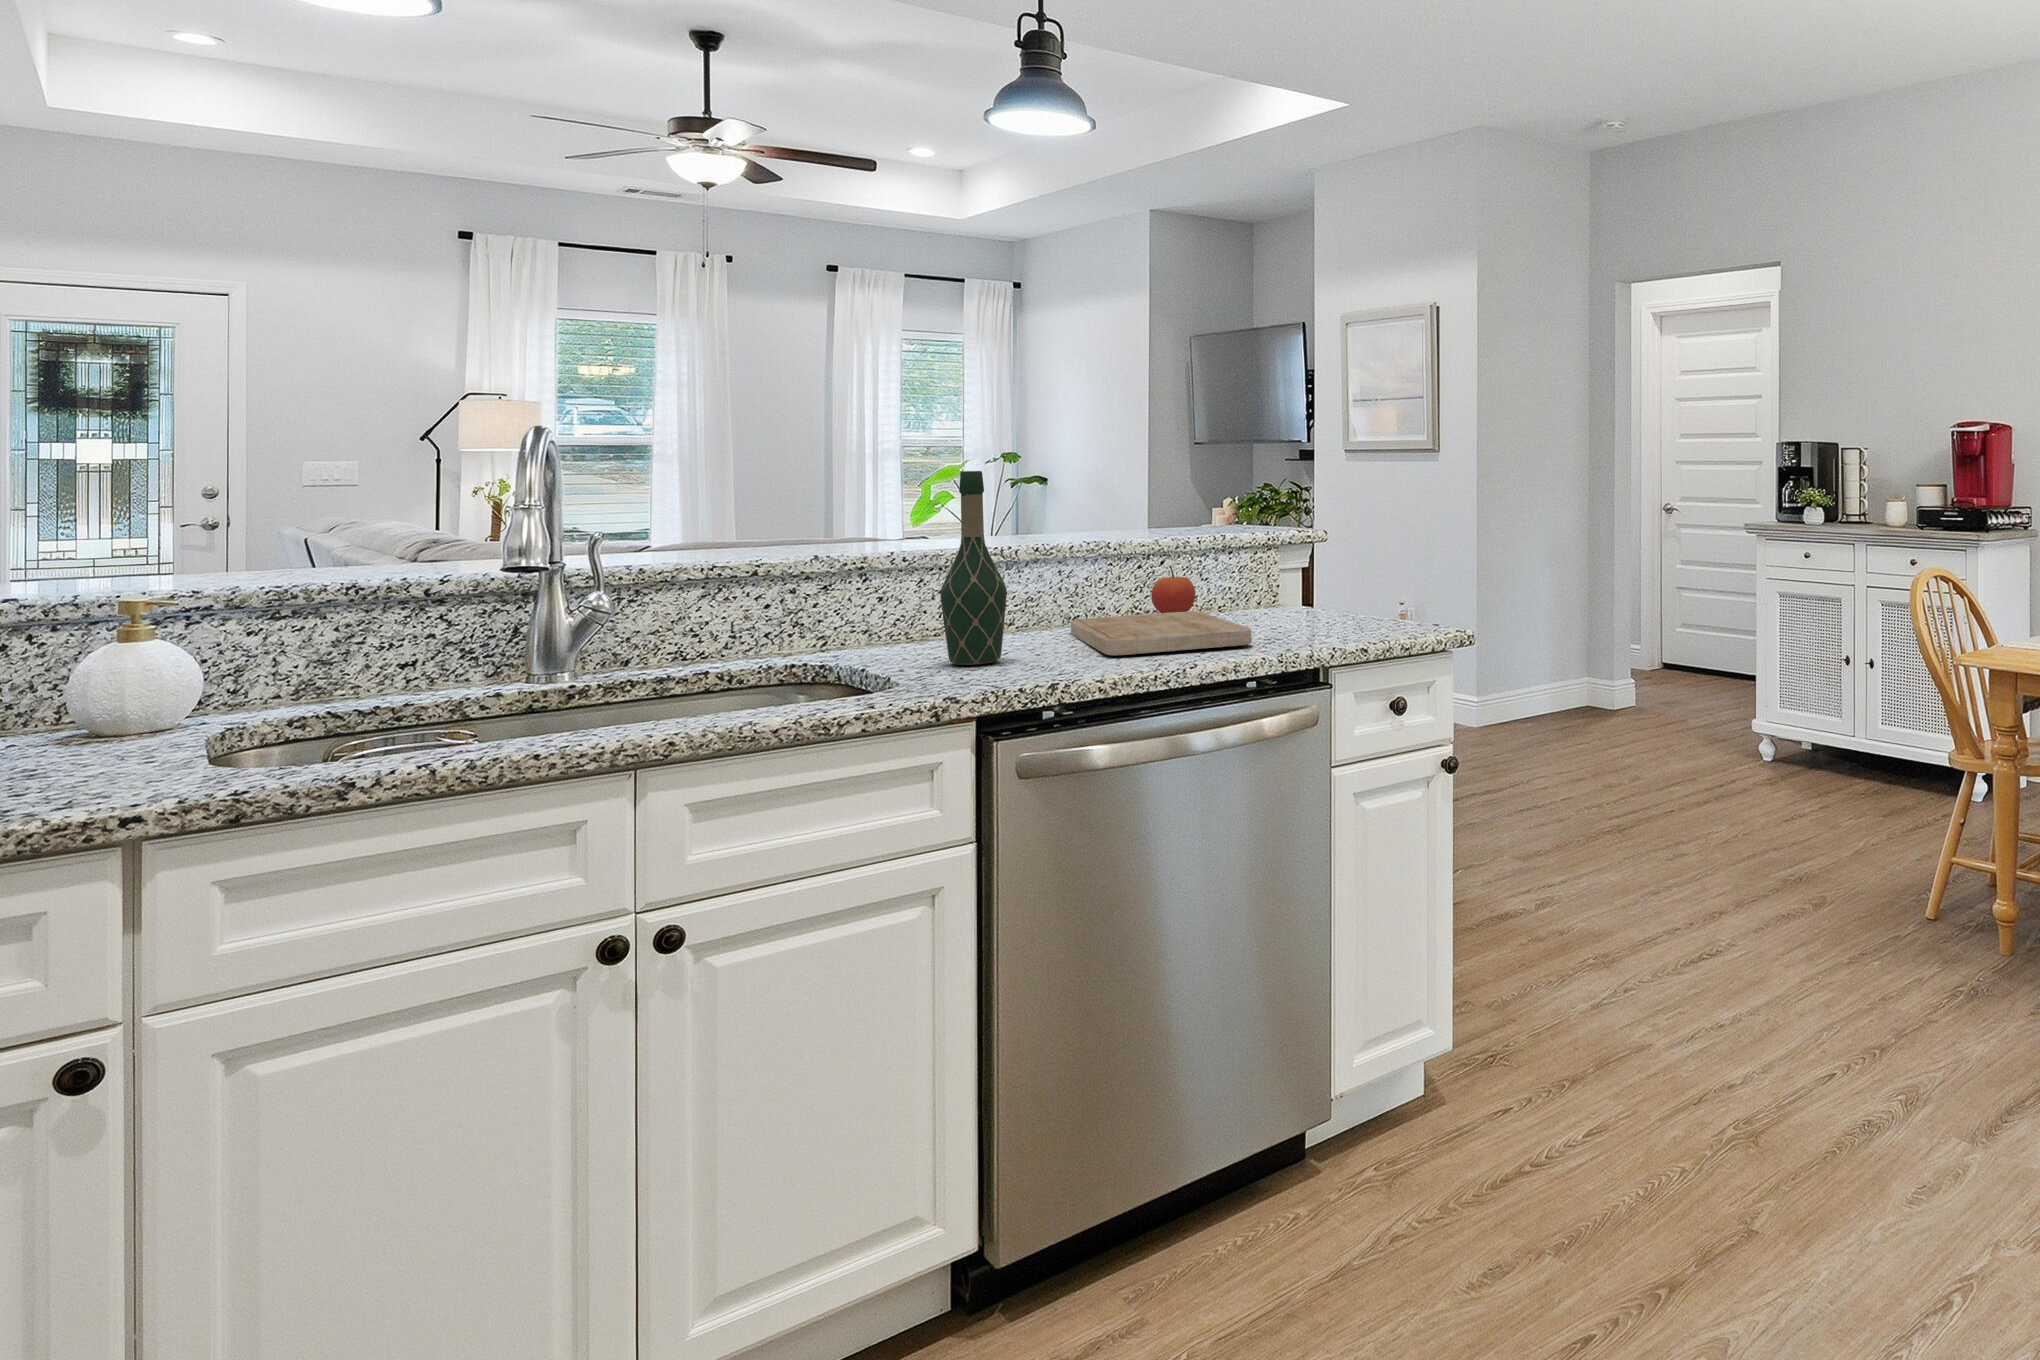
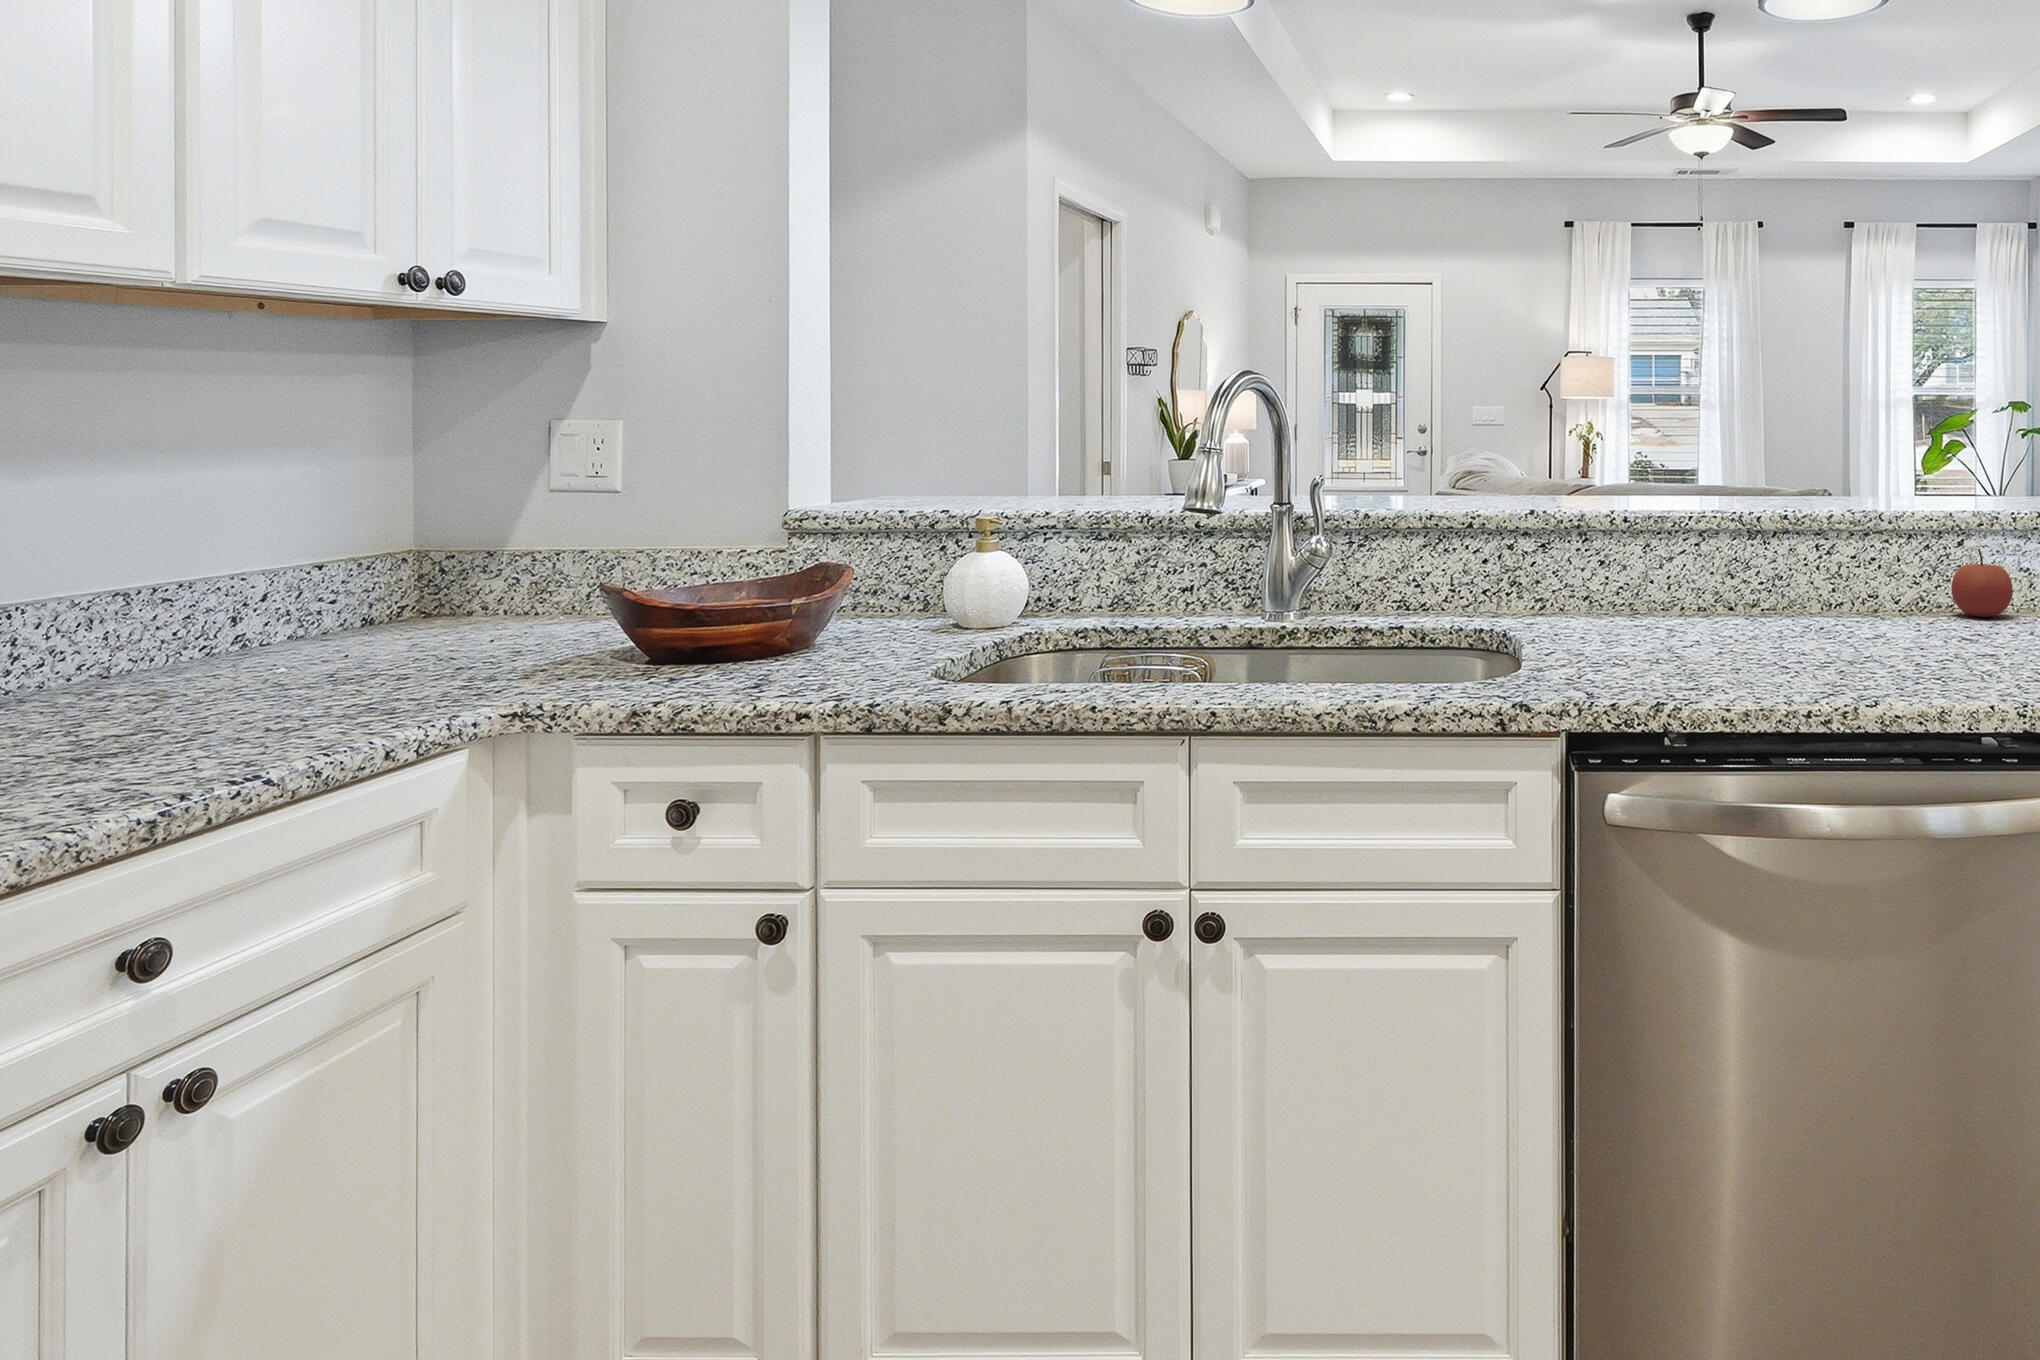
wine bottle: present [940,471,1007,665] -> none [1595,418,1671,659]
cutting board: present [1071,611,1251,655] -> none [1784,611,1998,679]

